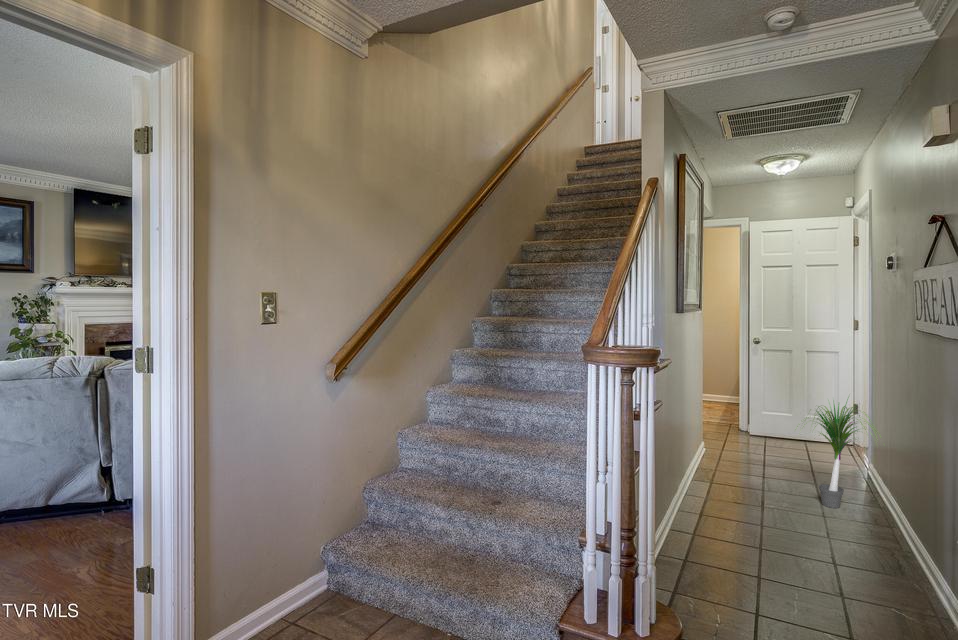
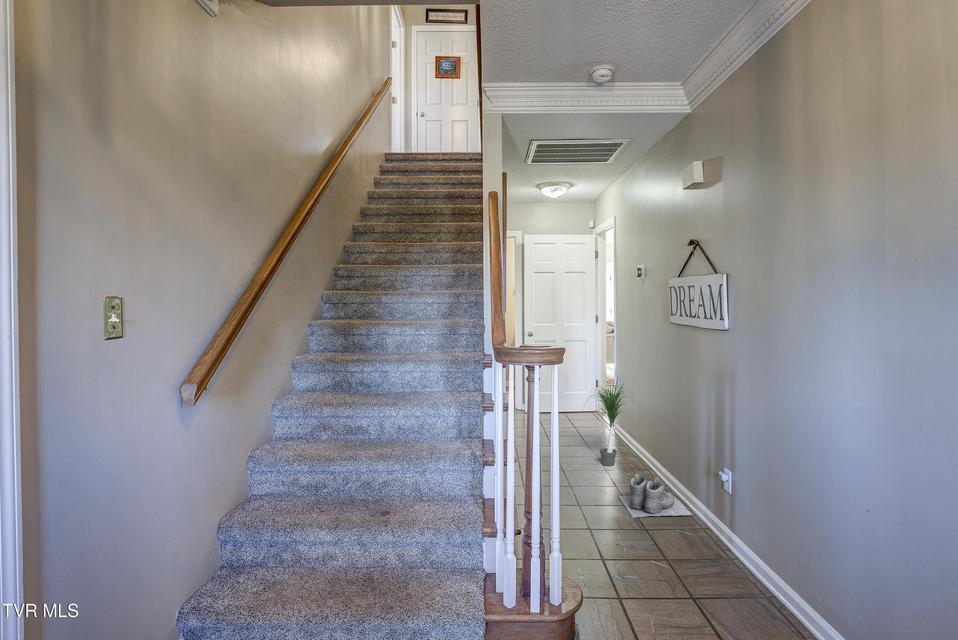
boots: none [822,522,928,593] -> present [619,474,692,518]

